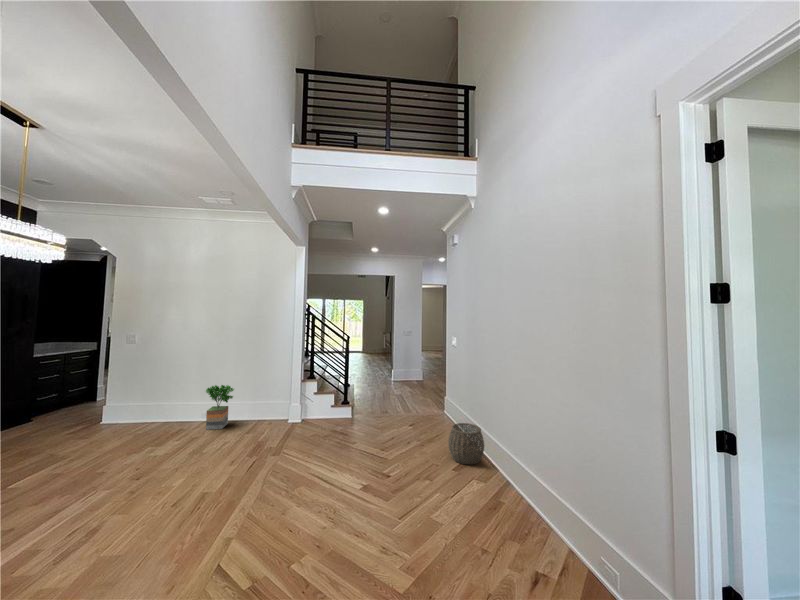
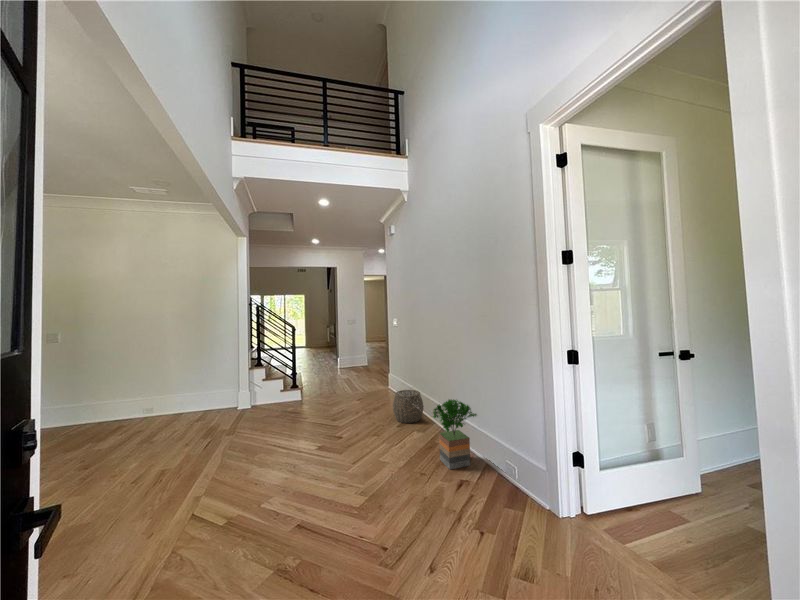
potted tree: present [206,385,234,430] -> present [433,399,477,470]

